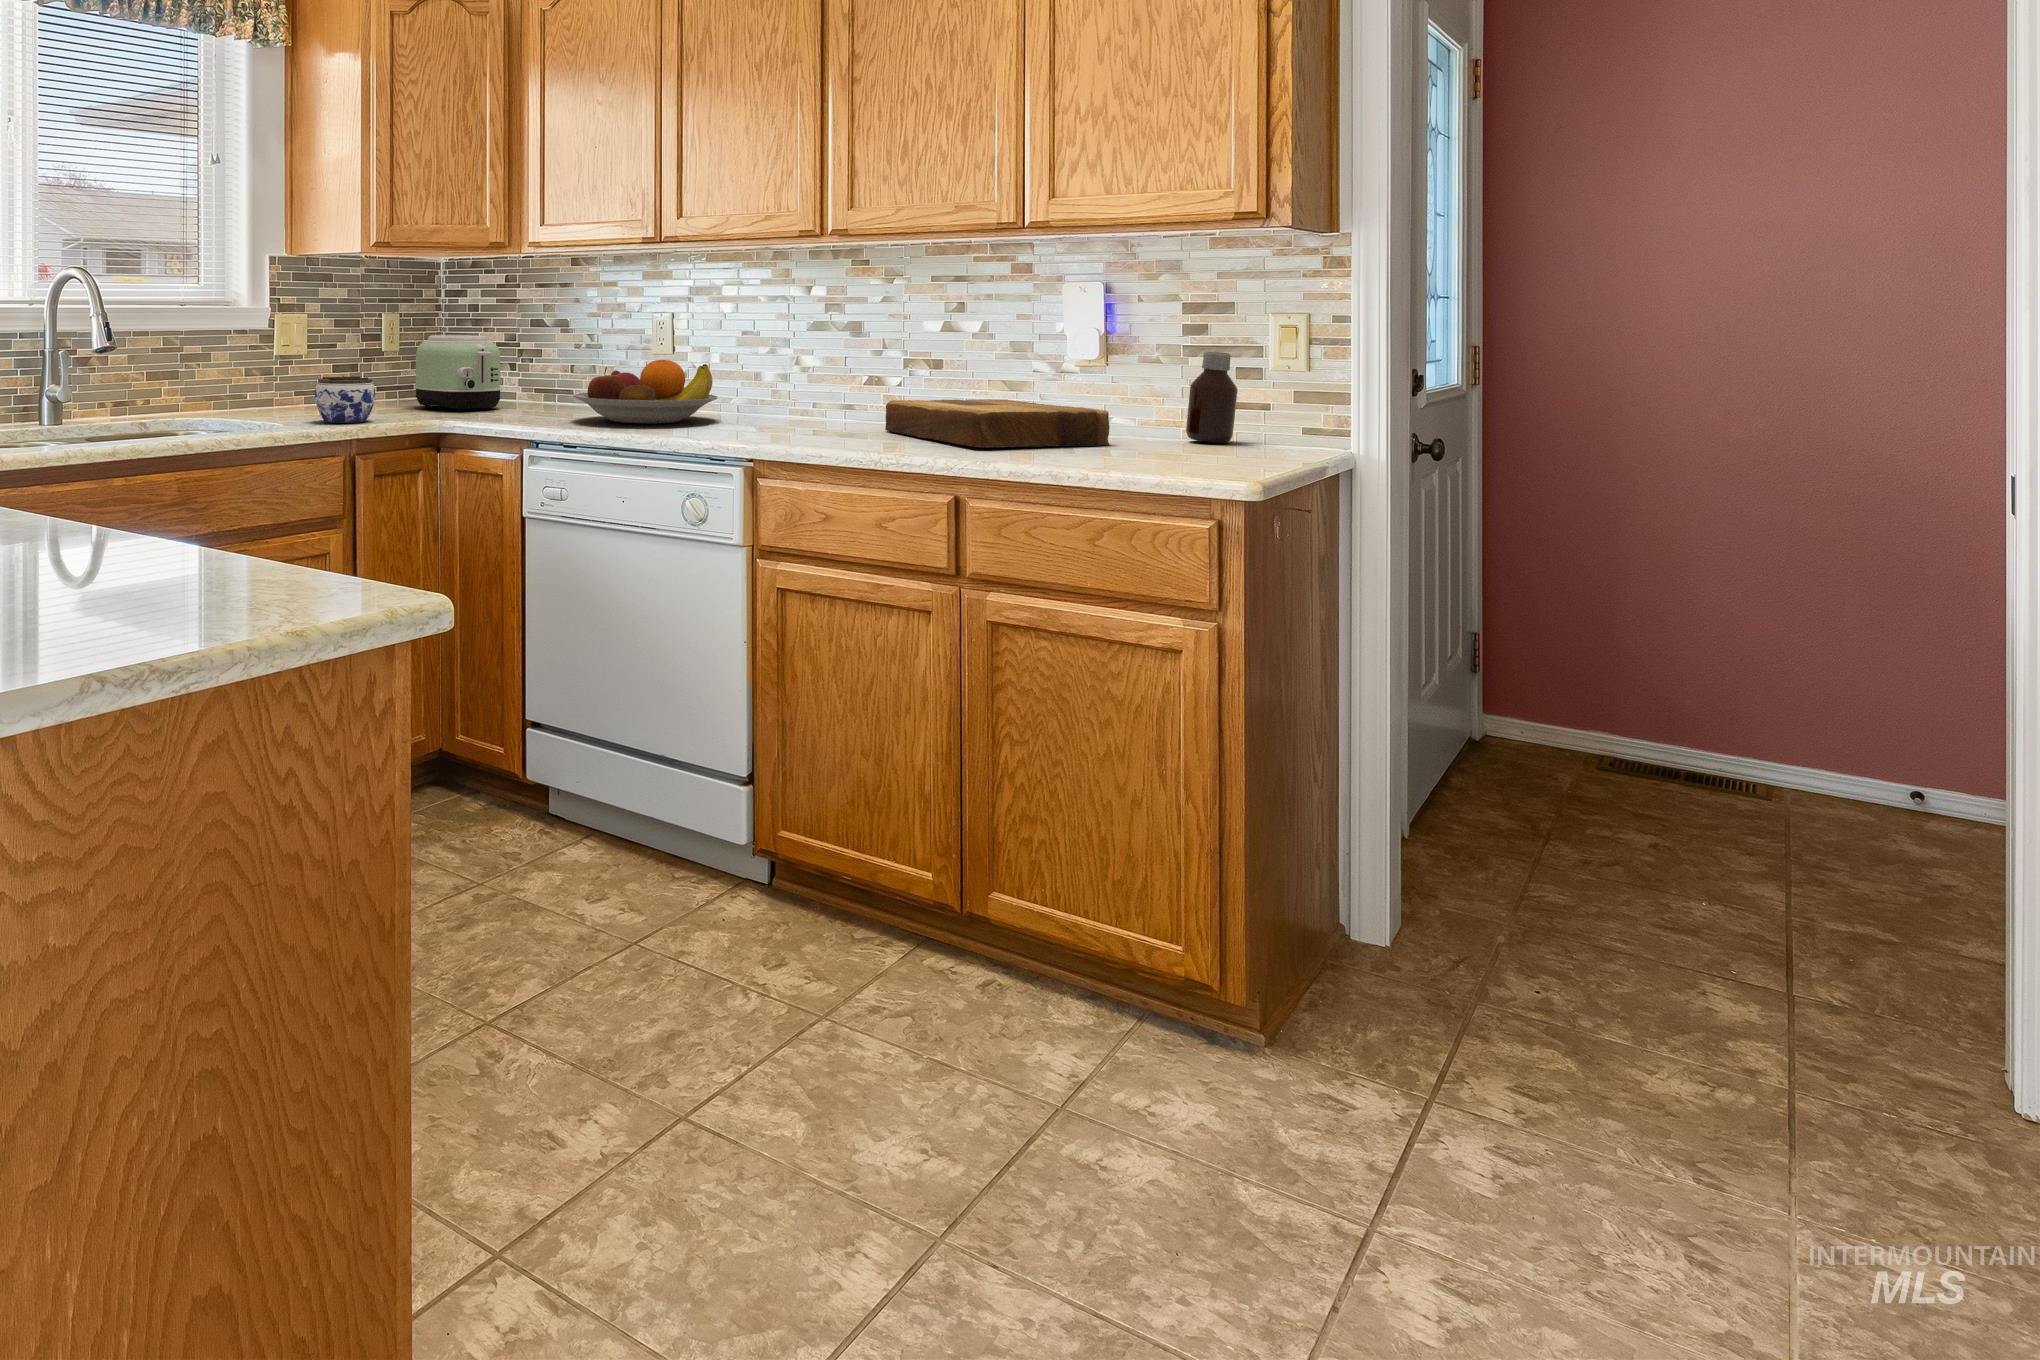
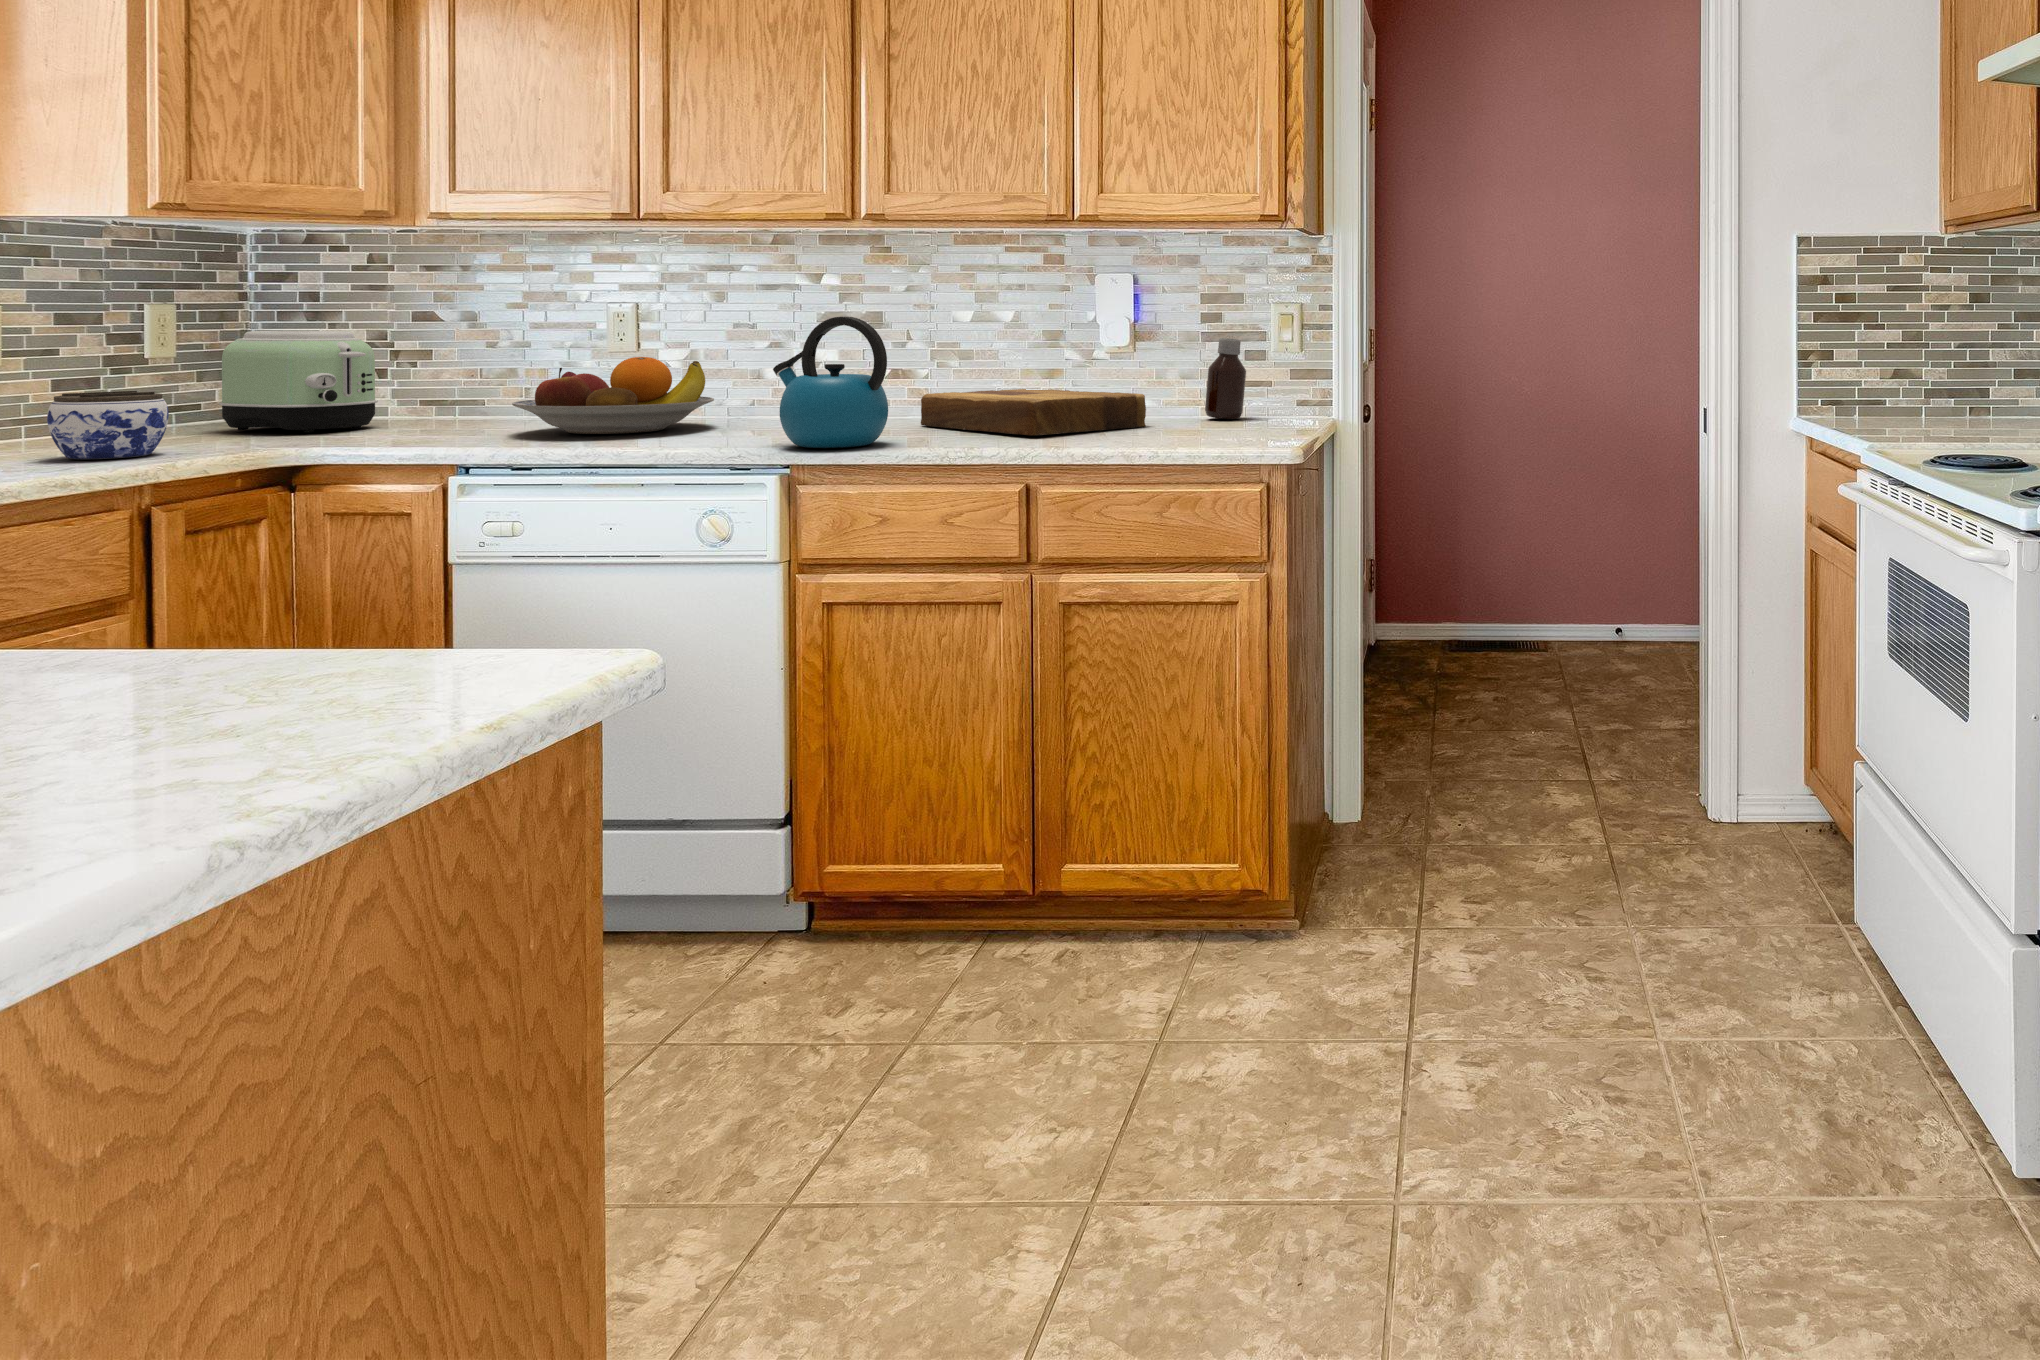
kettle: none [745,327,839,447] -> present [773,317,888,448]

